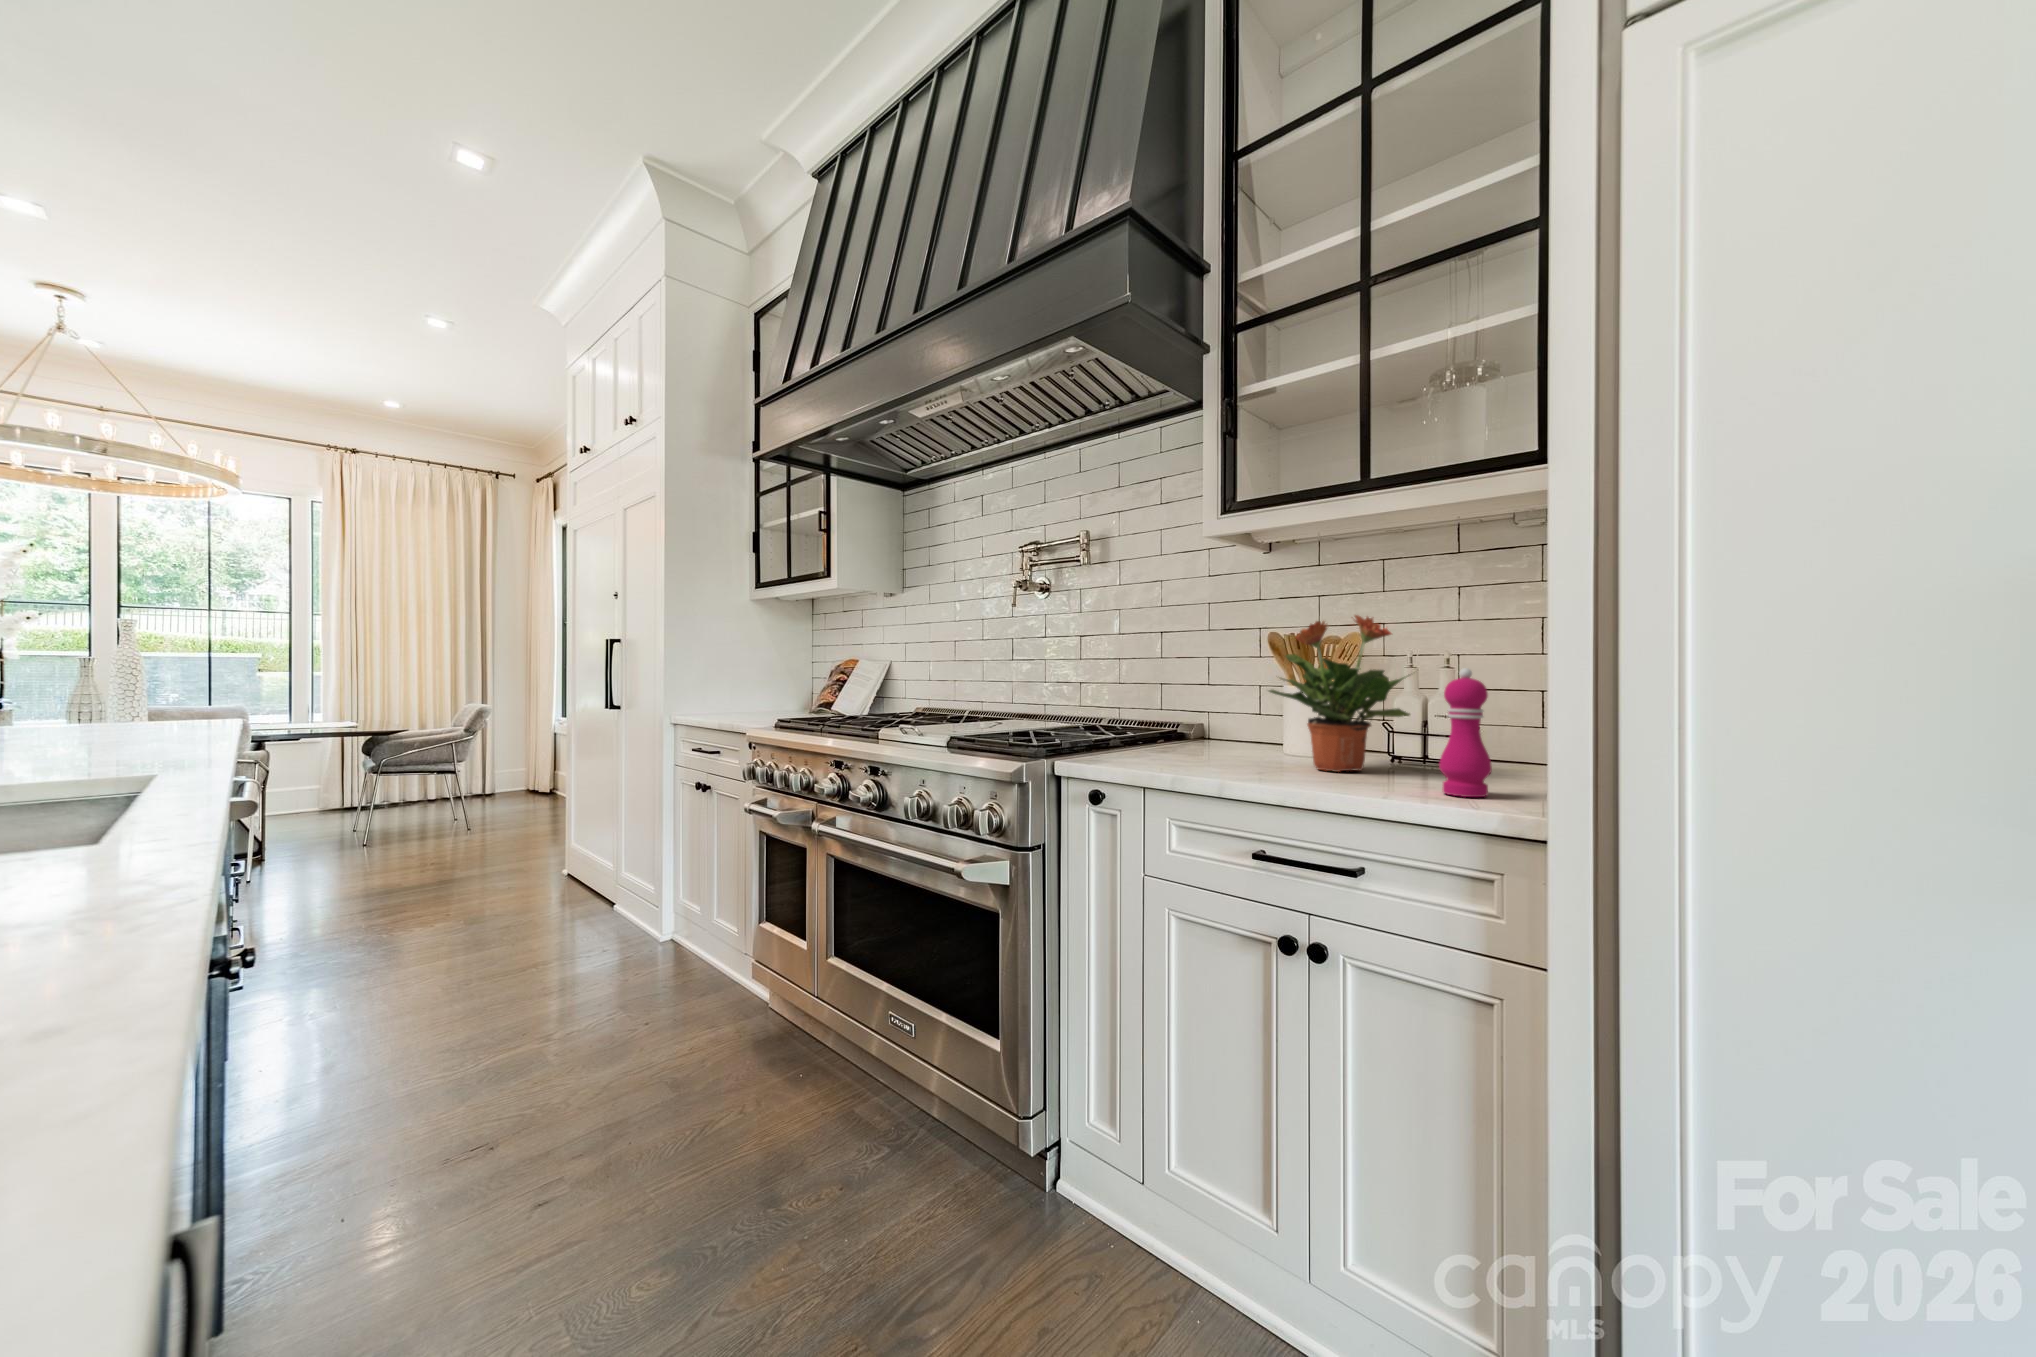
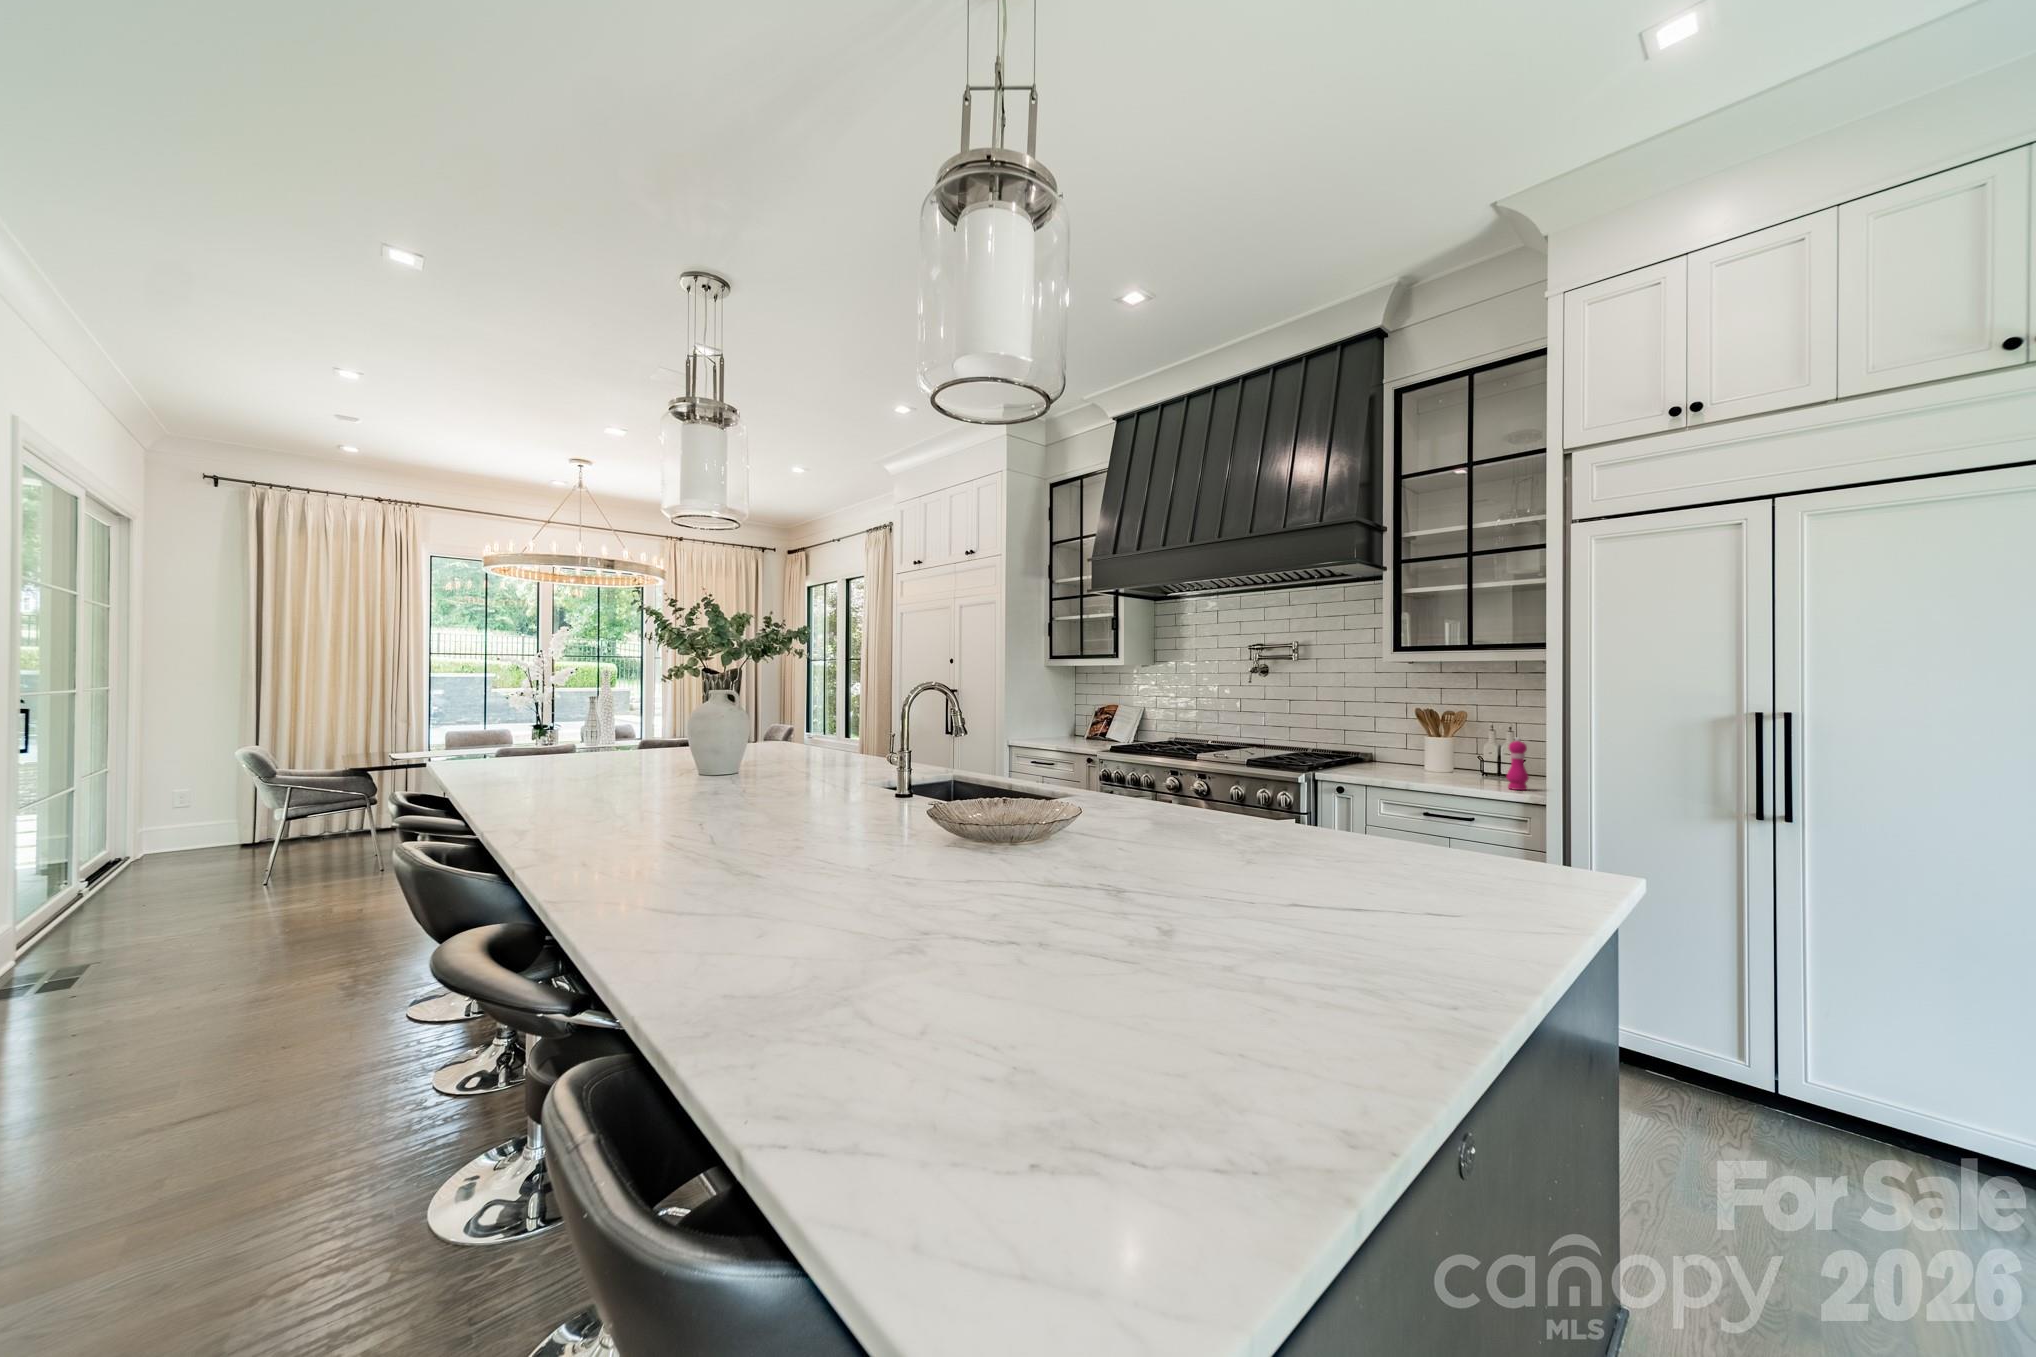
potted plant: present [1269,615,1409,772] -> none [1421,708,1495,780]

